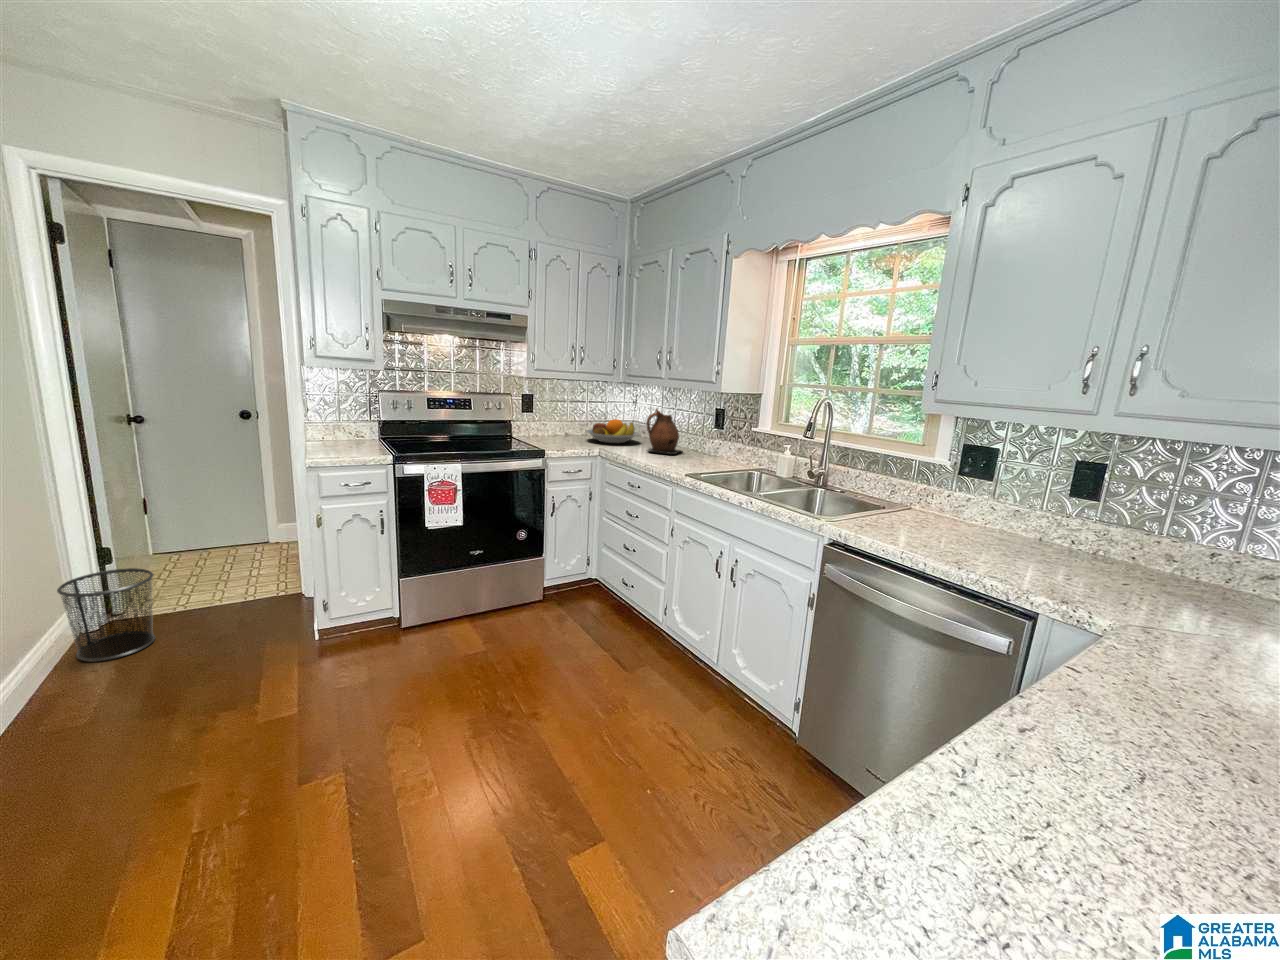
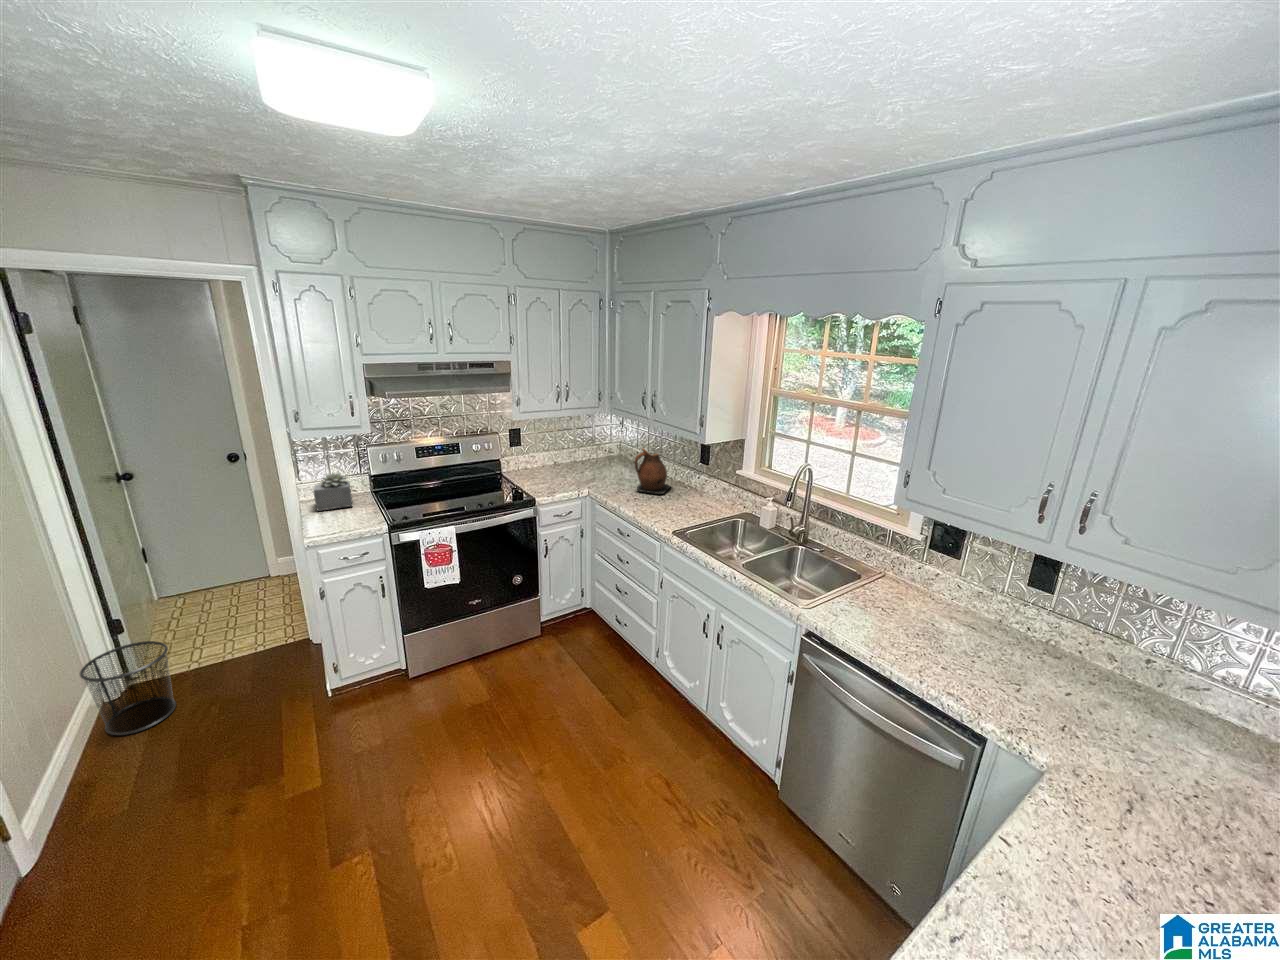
succulent plant: none [321,410,360,445] -> present [314,473,352,510]
fruit bowl: present [586,419,639,443] -> none [574,451,628,477]

